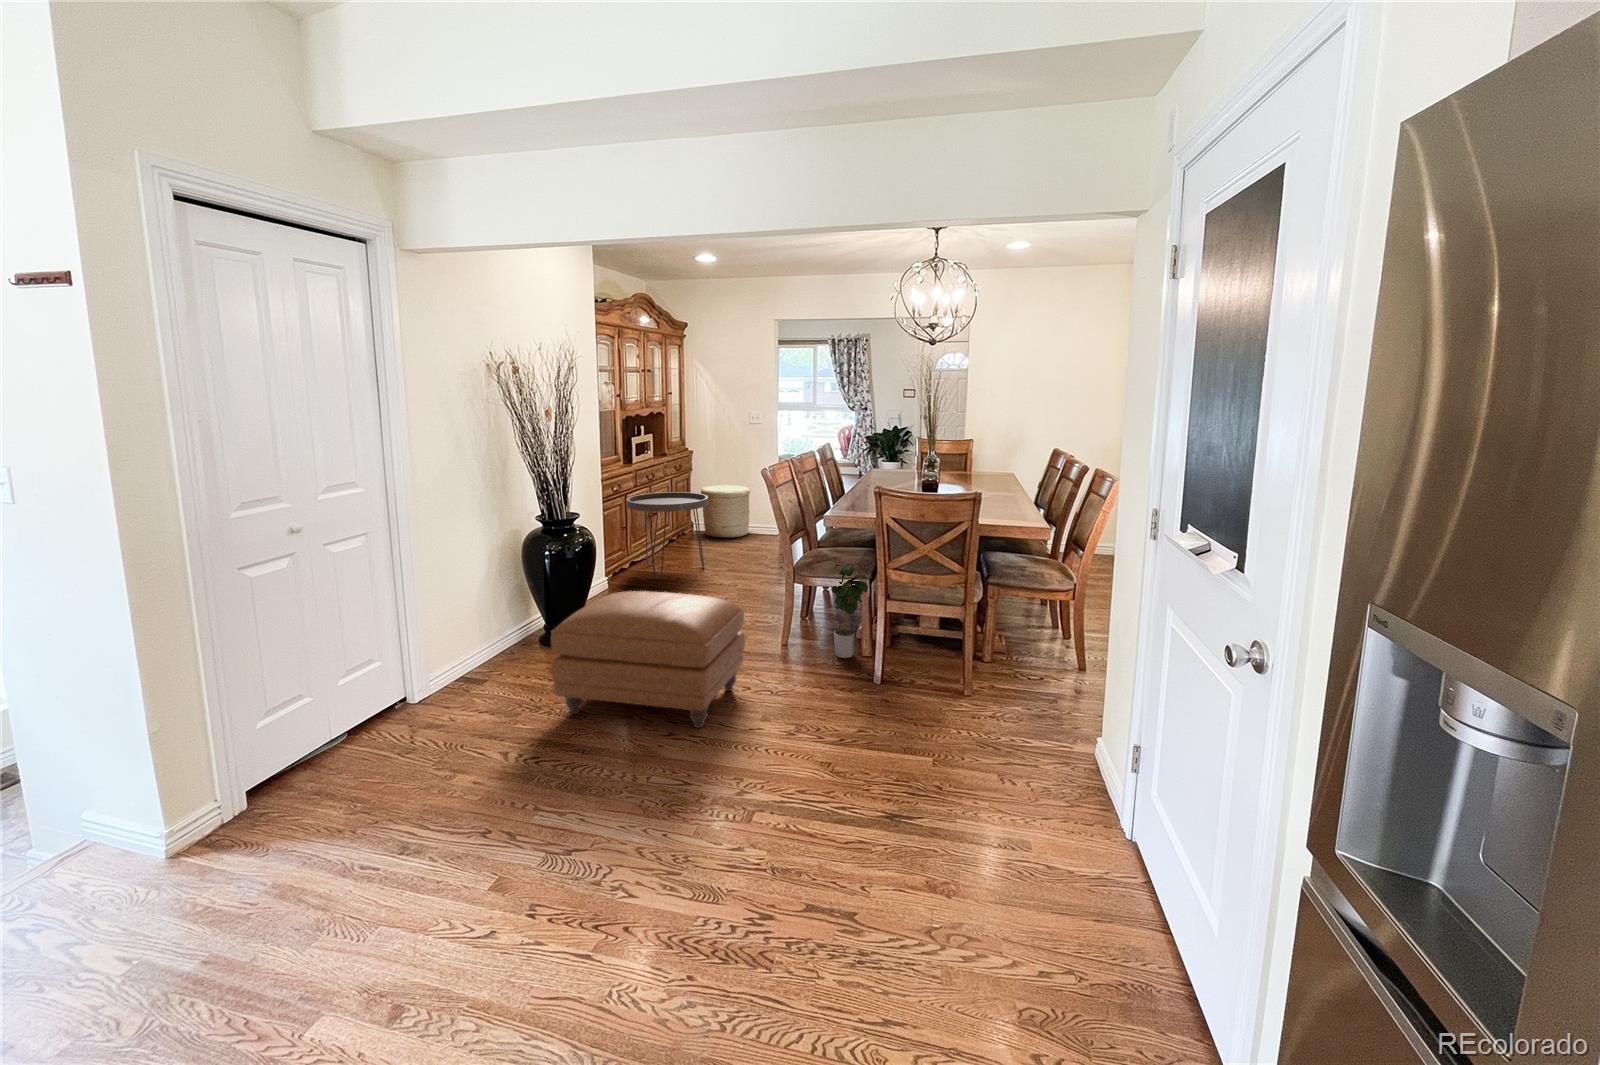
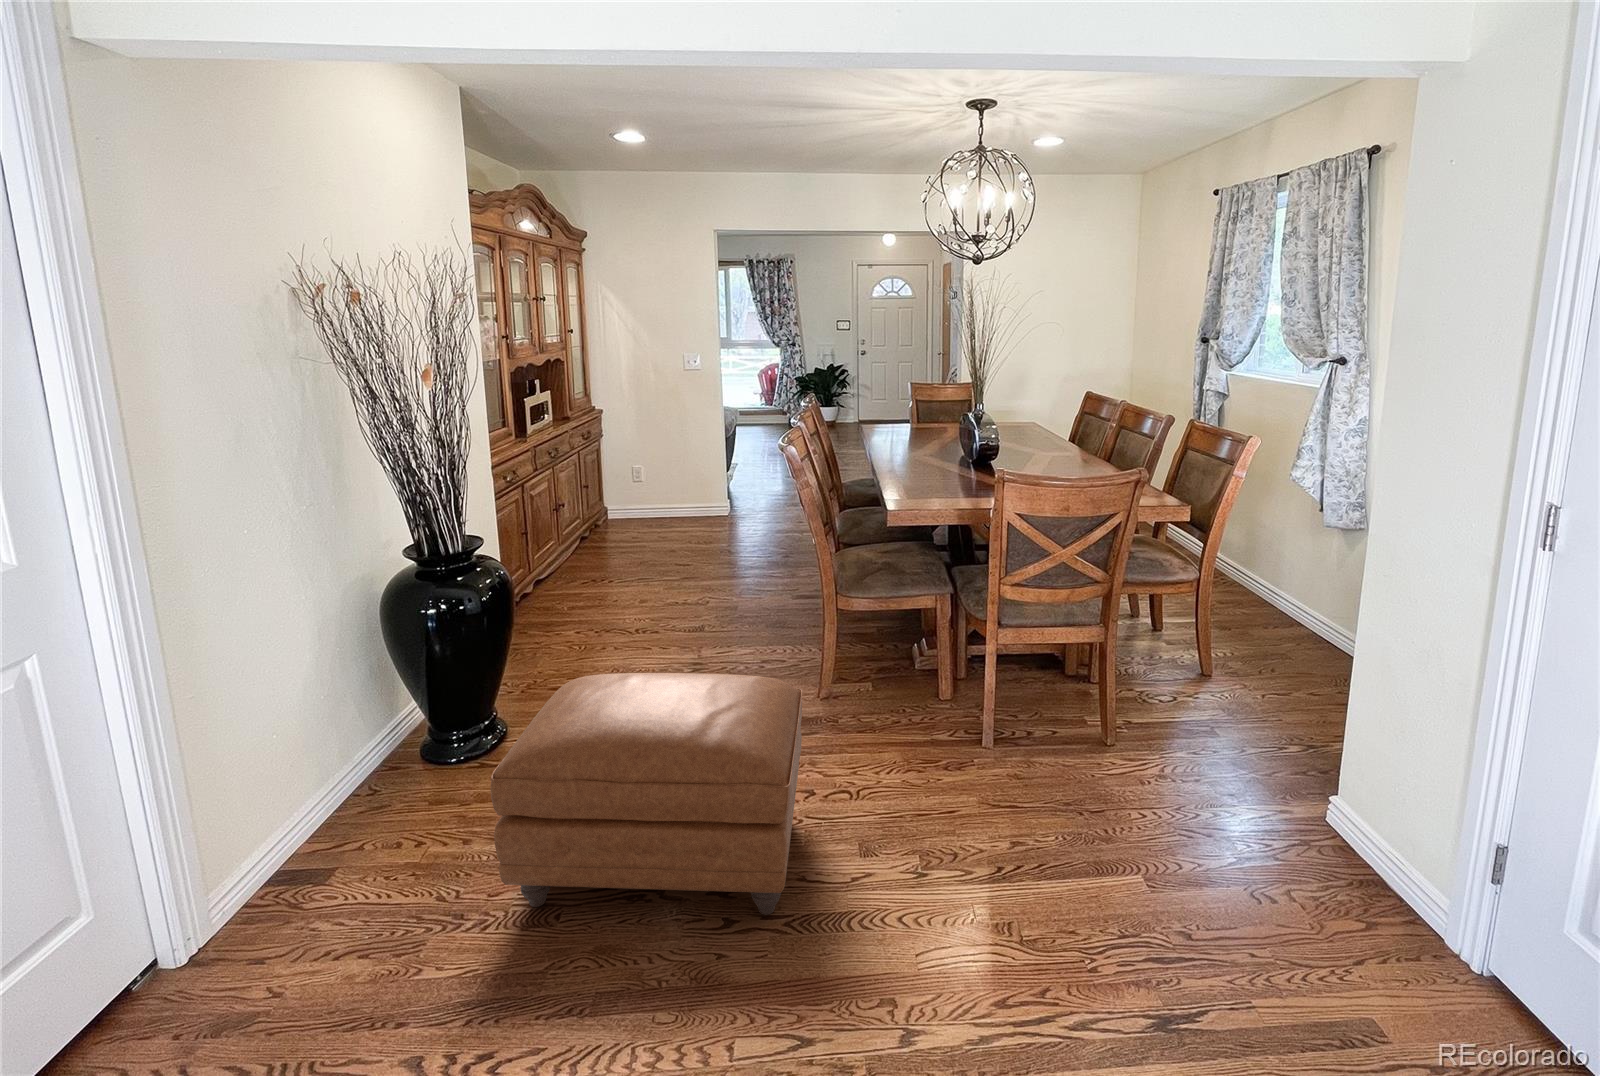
woven basket: present [701,485,750,538] -> none [617,457,684,530]
side table: present [626,492,708,580] -> none [529,475,649,606]
potted plant: present [832,561,868,658] -> none [894,584,970,732]

